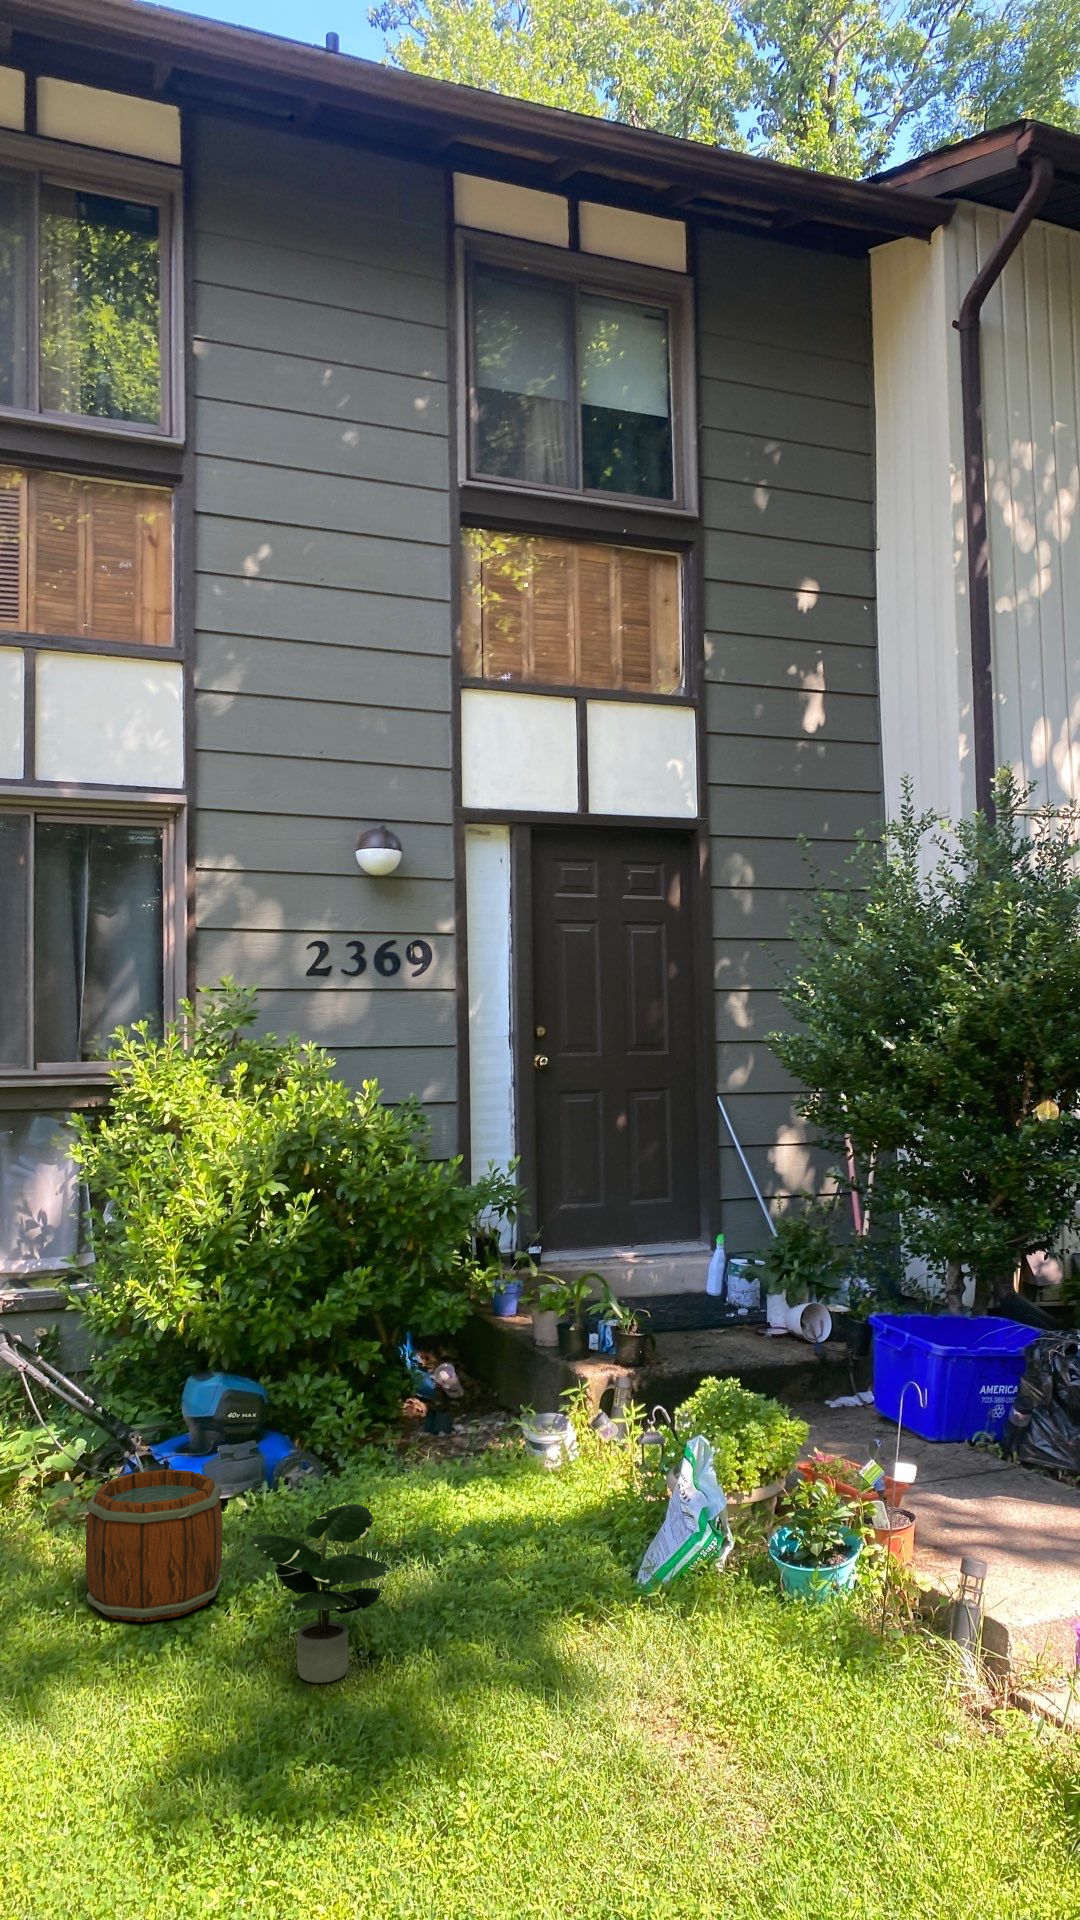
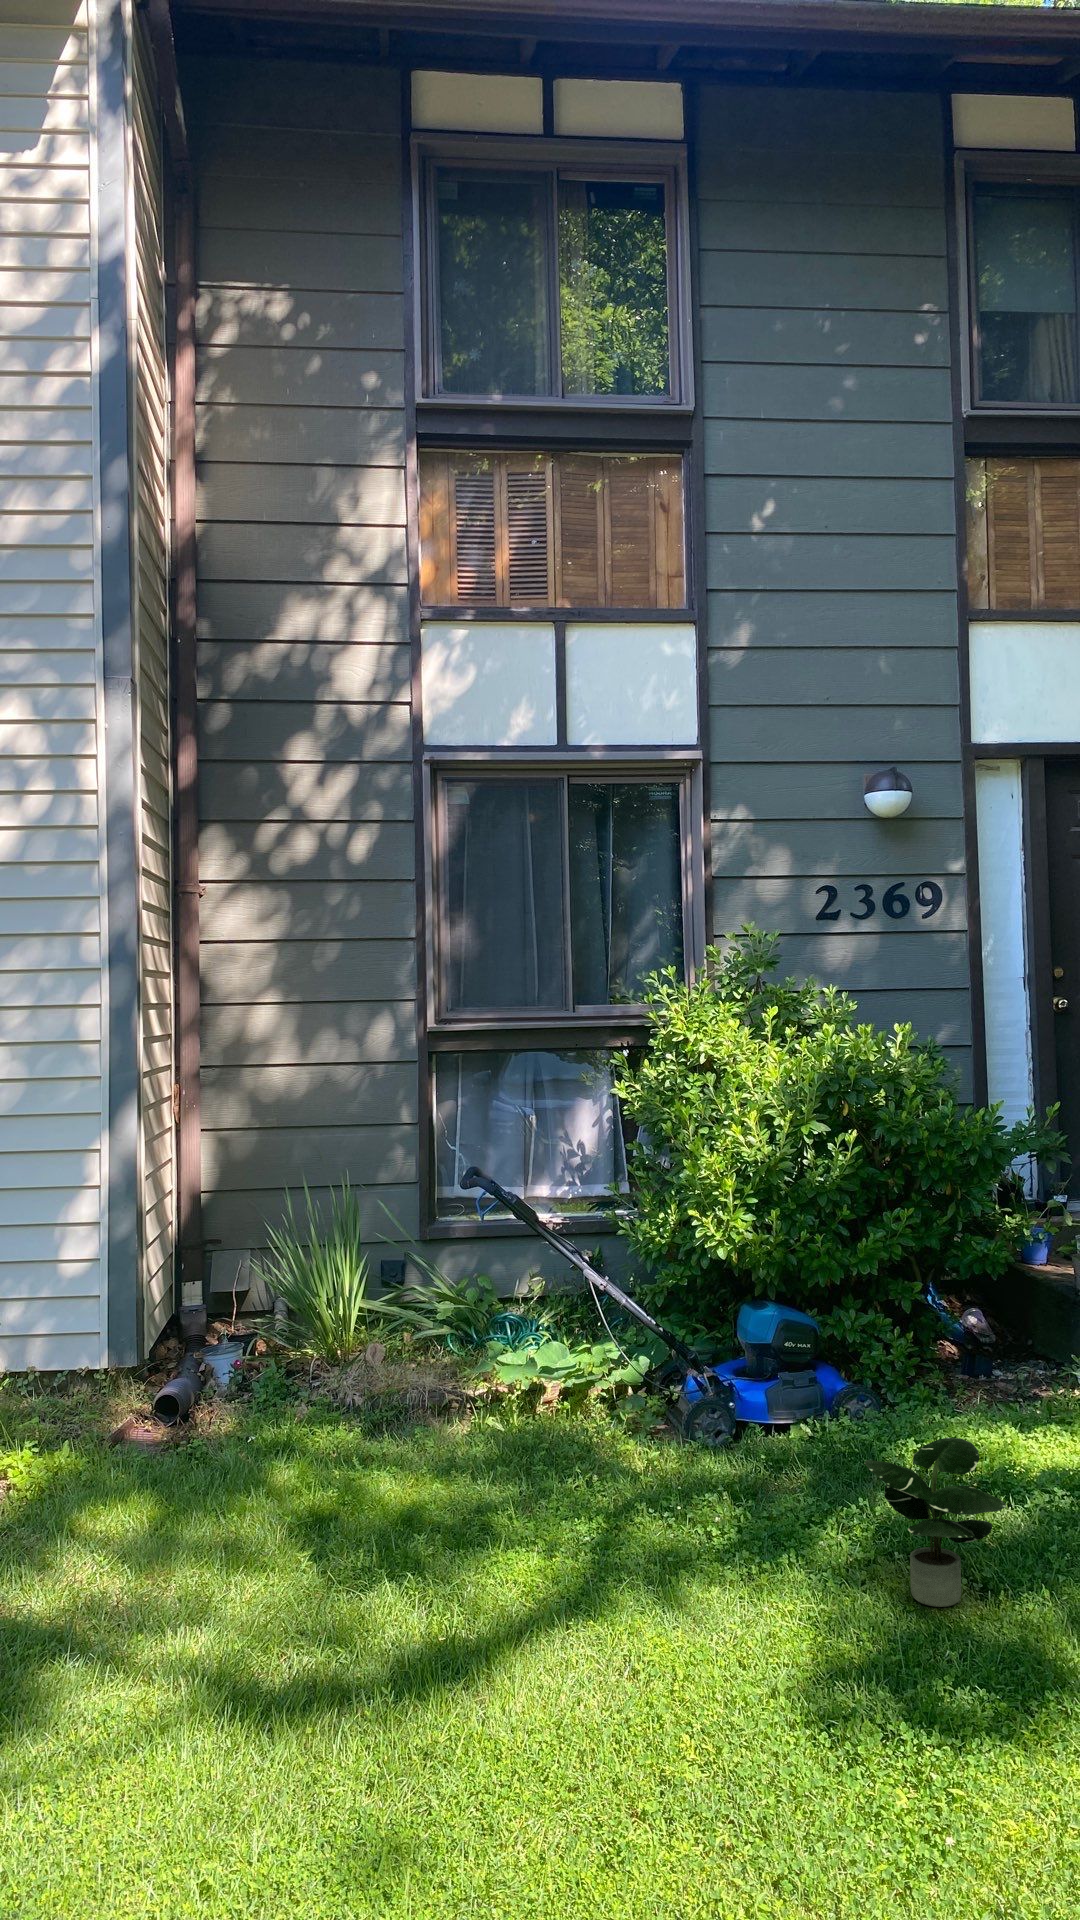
bucket: present [86,1469,222,1622] -> none [687,1391,812,1532]

